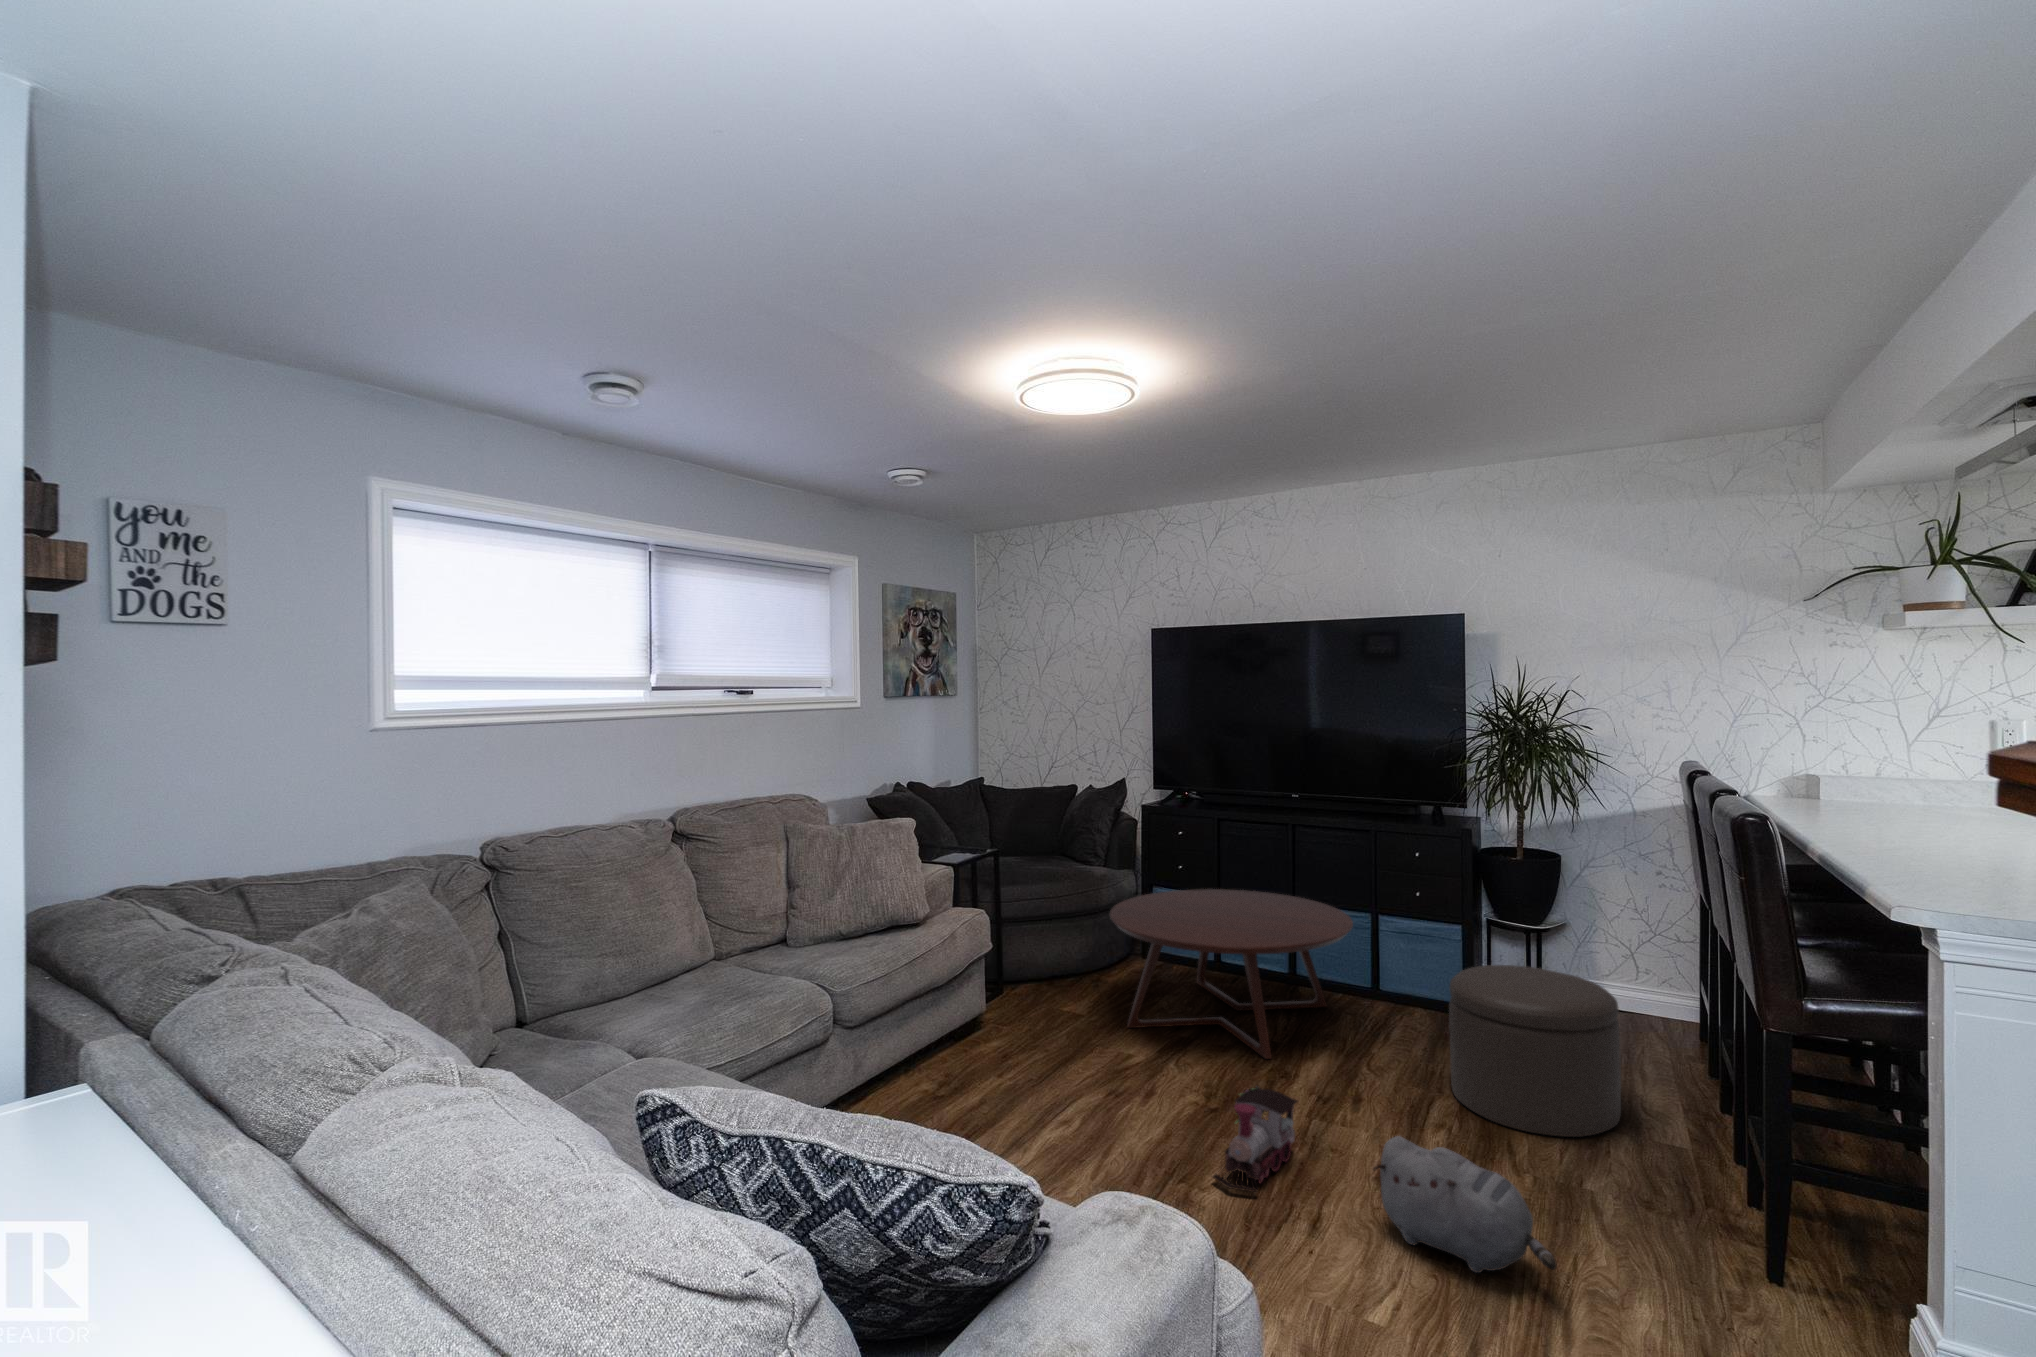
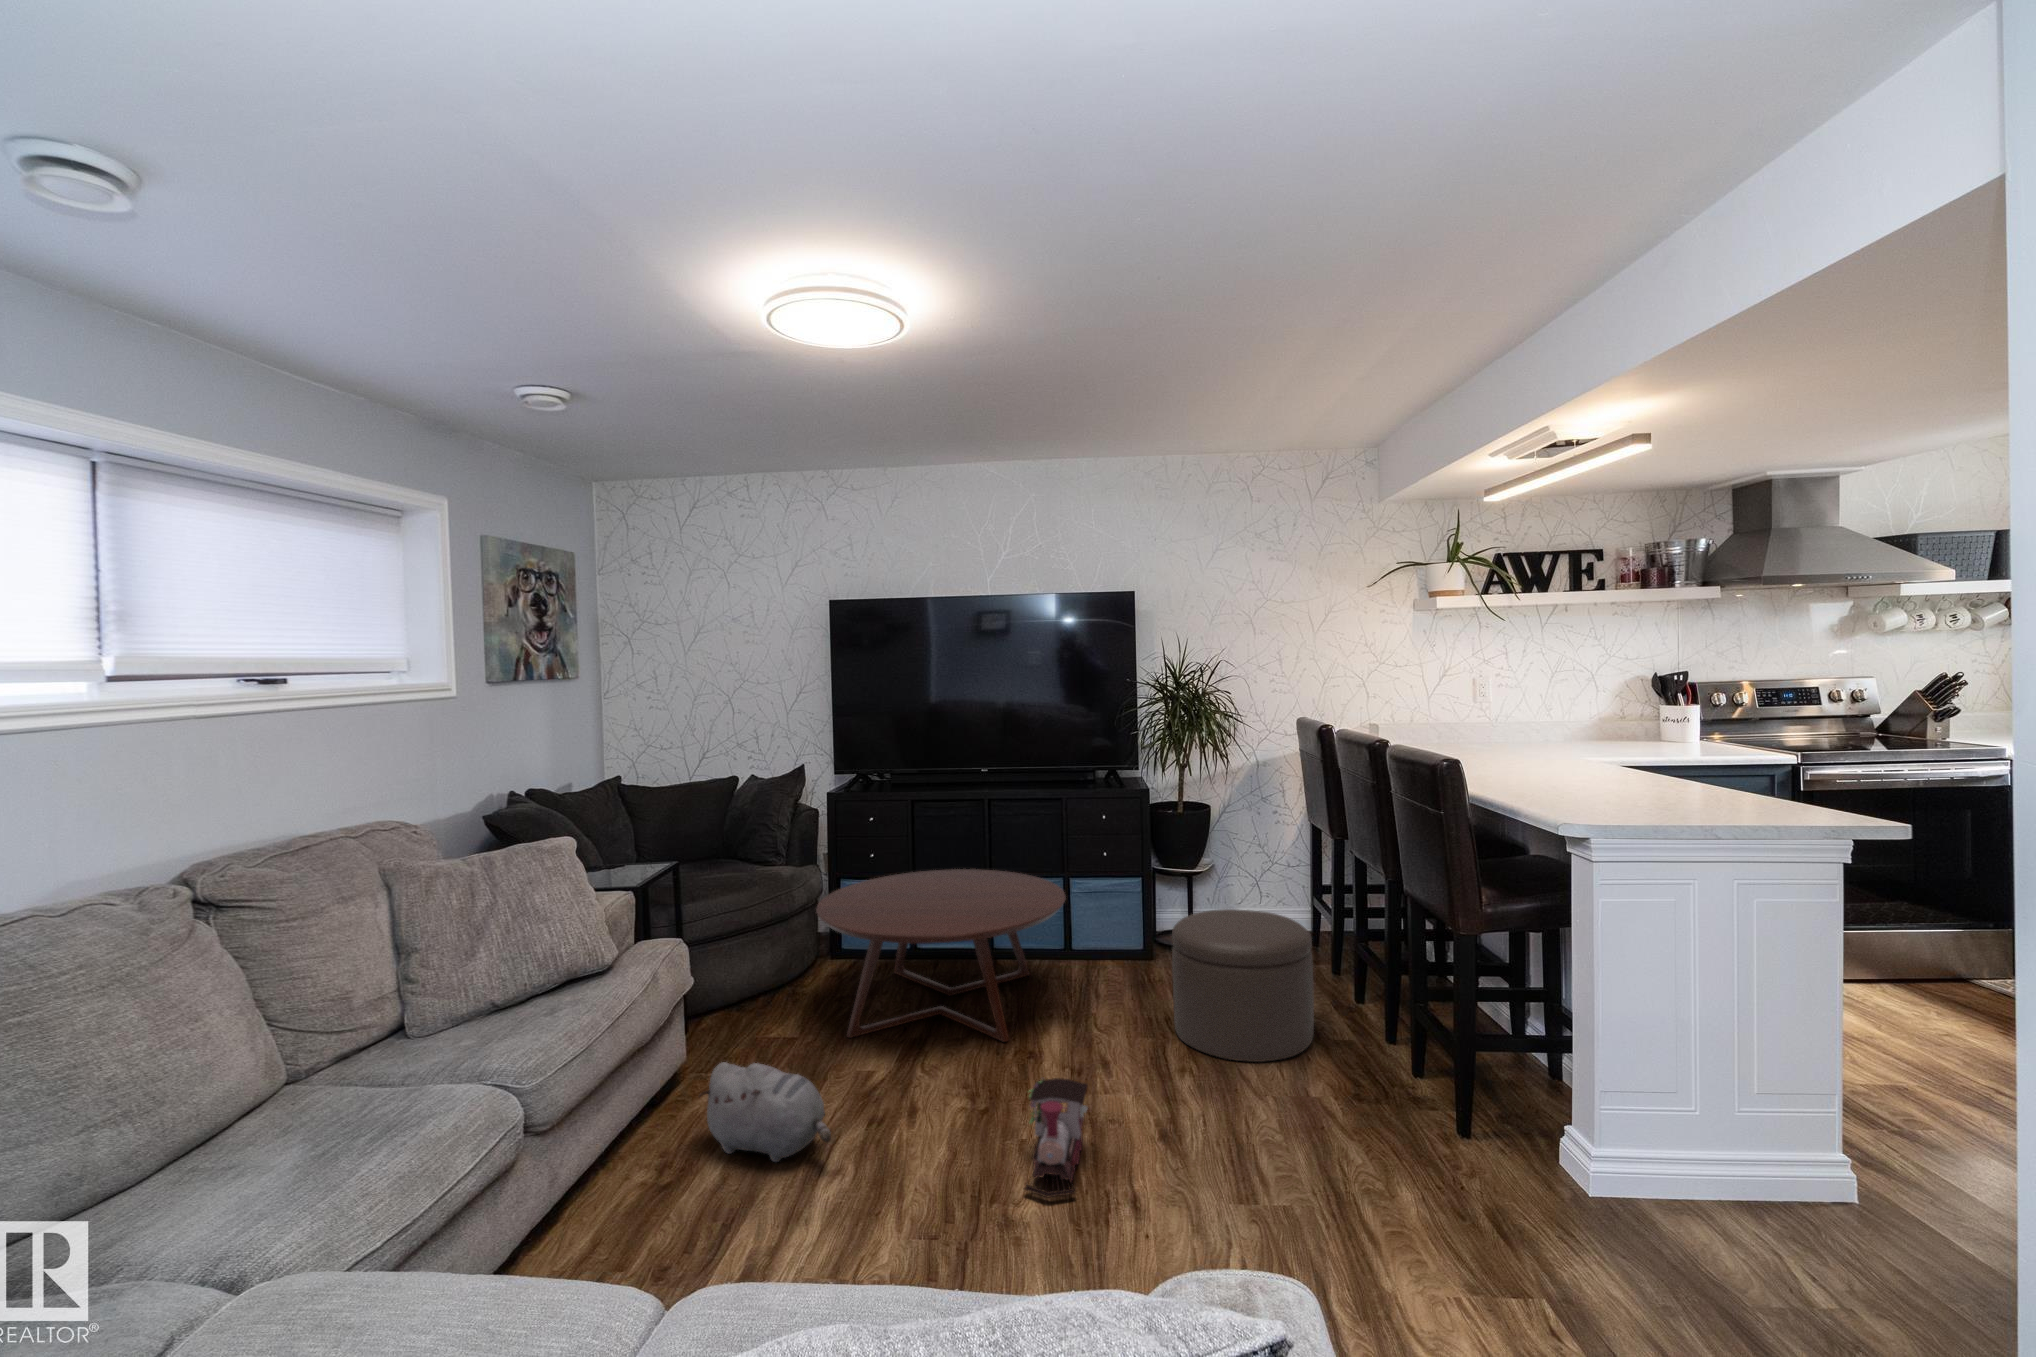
plush toy: present [1374,1136,1556,1273] -> present [699,1062,831,1162]

